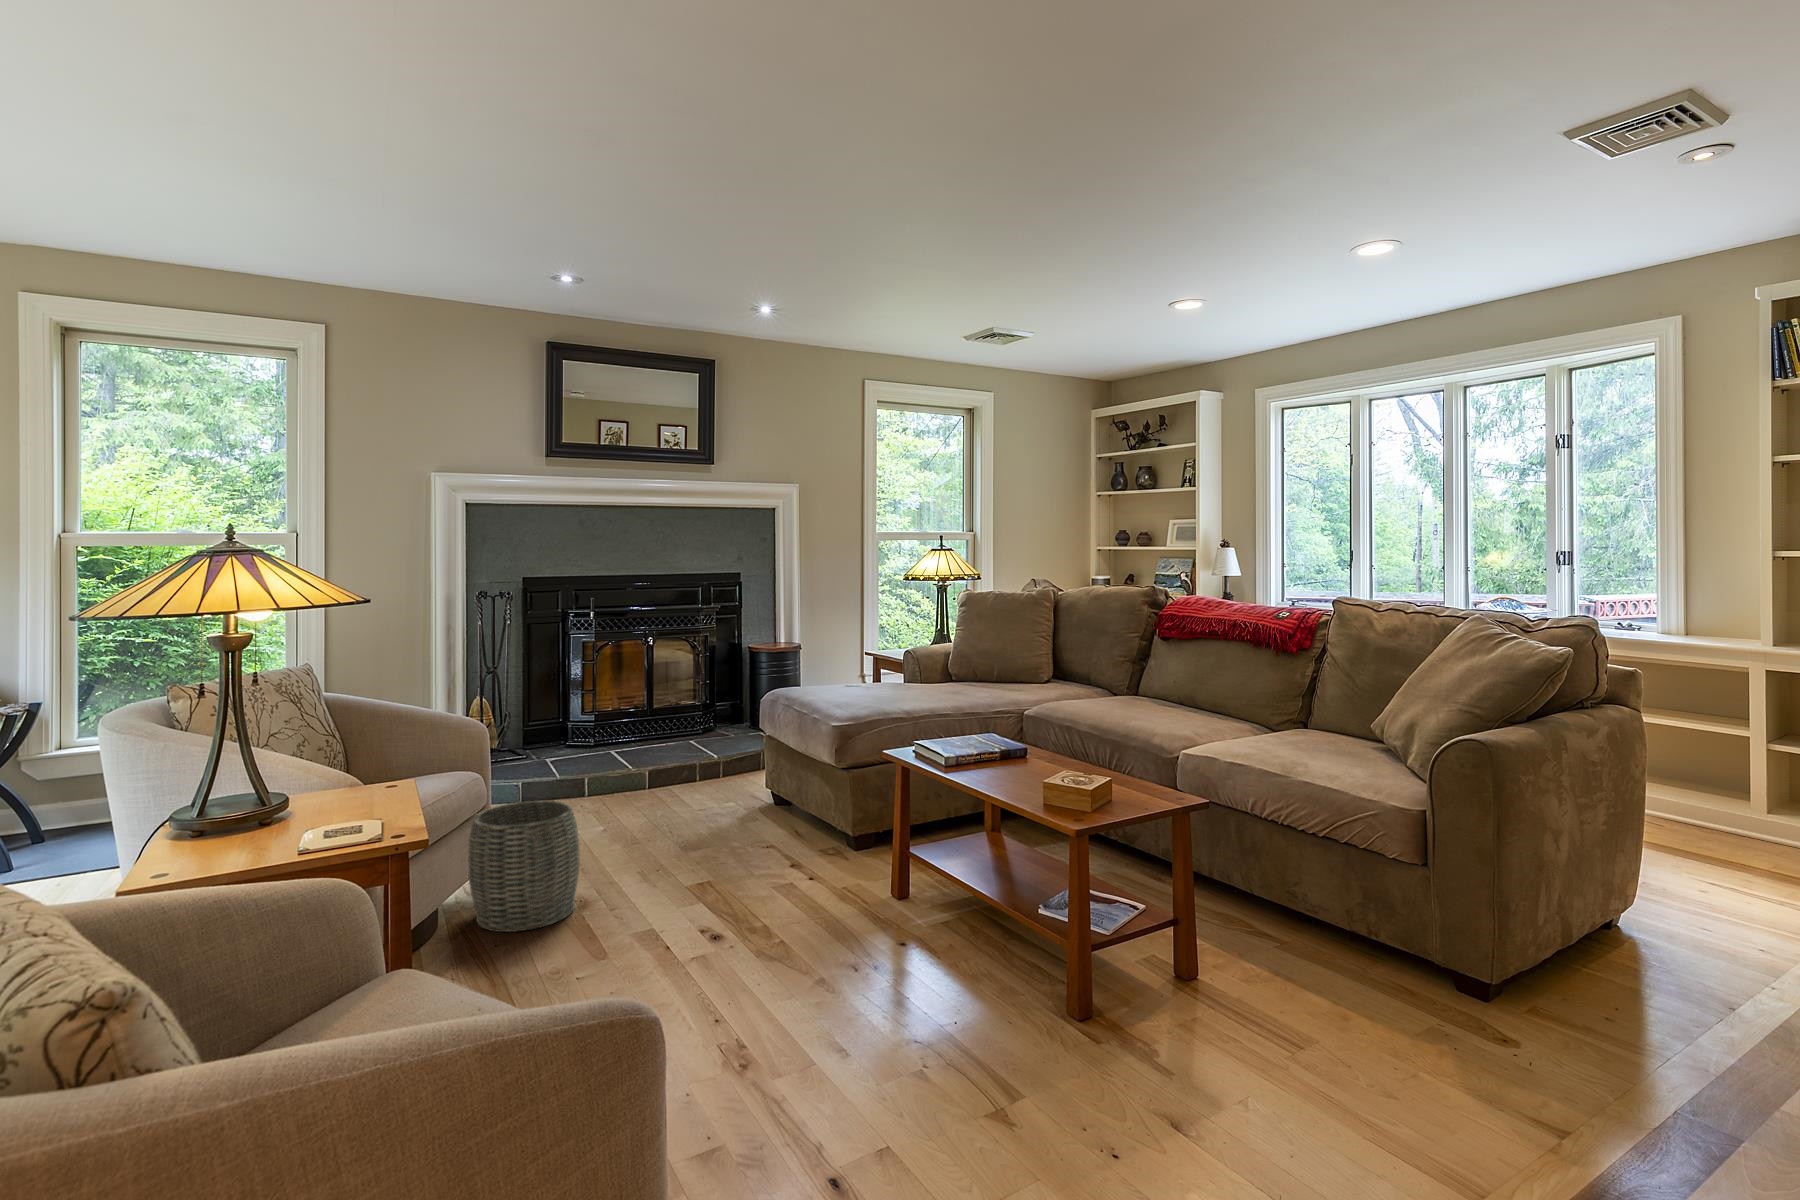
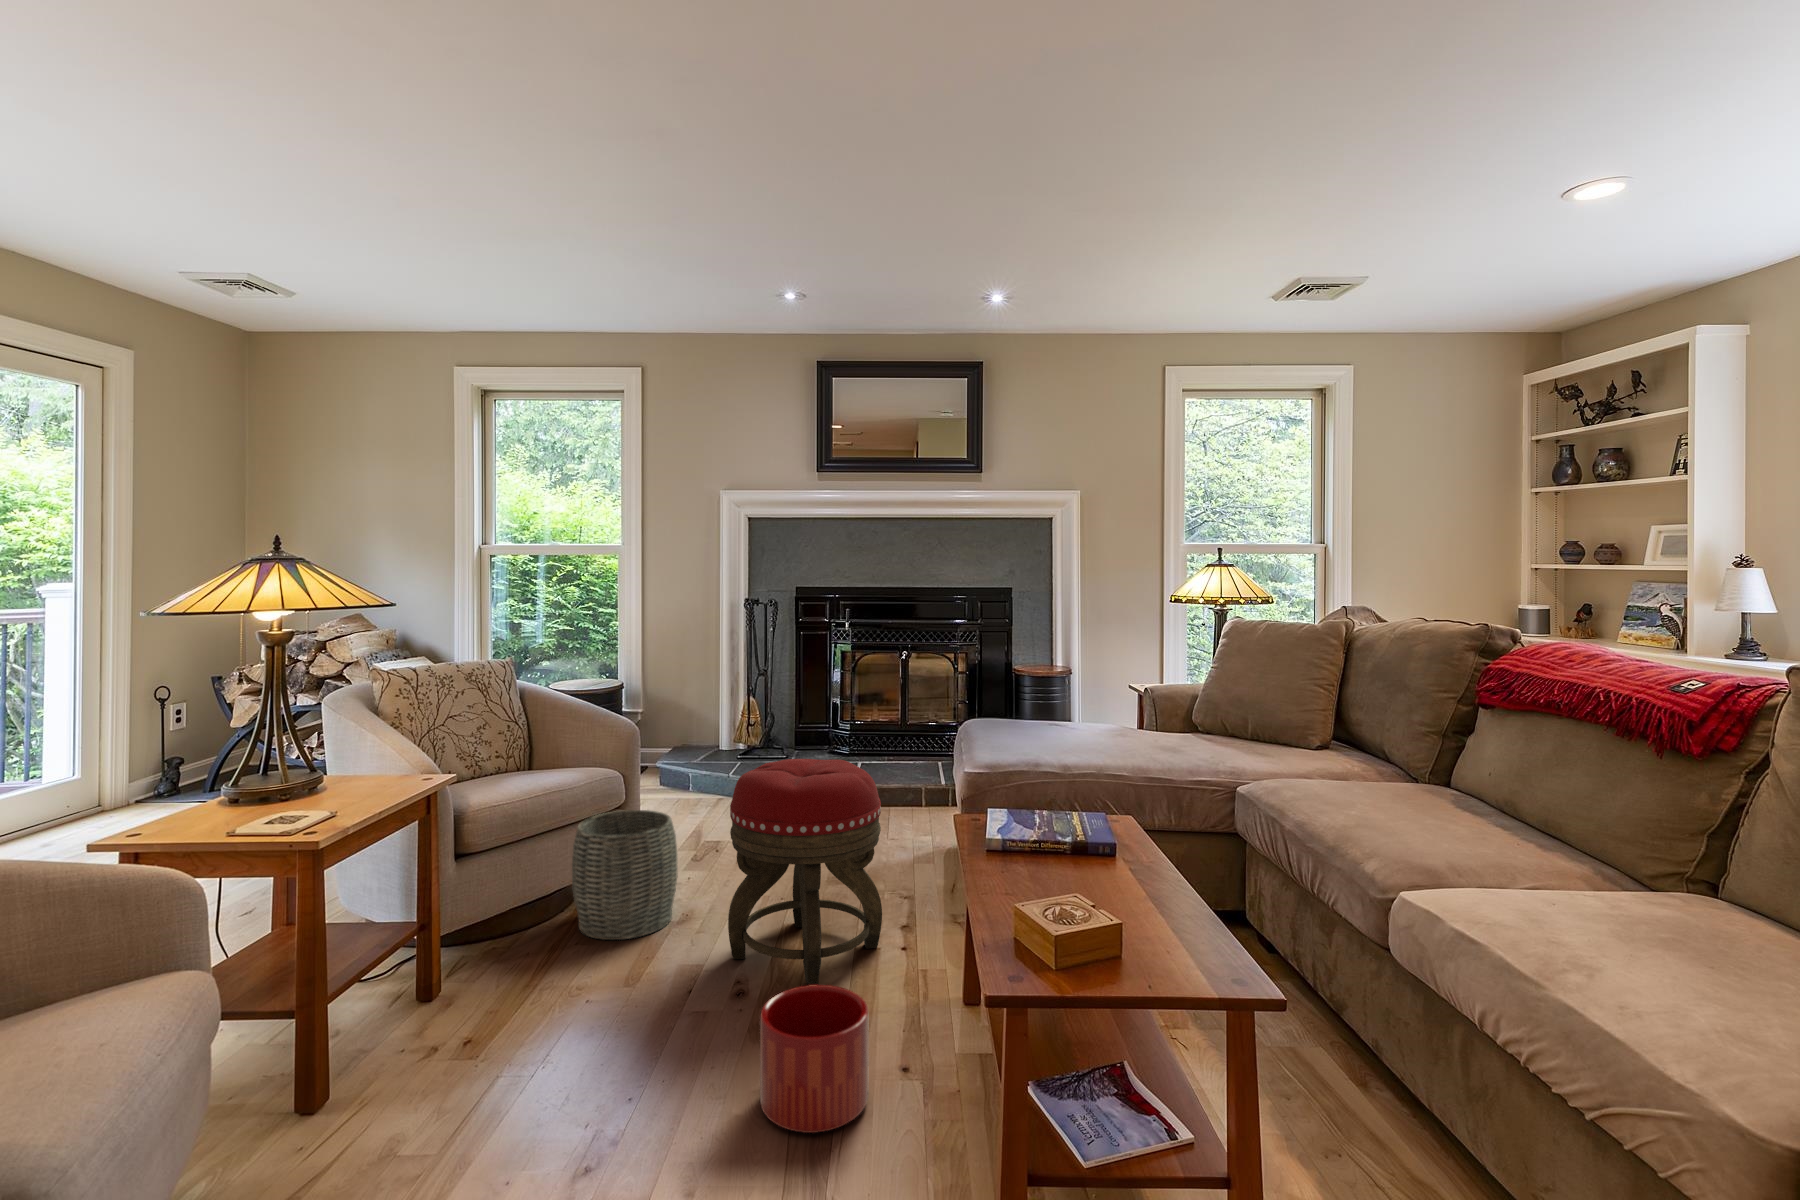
footstool: none [661,723,798,916] -> present [728,759,882,985]
planter: none [816,887,904,995] -> present [760,985,869,1133]

